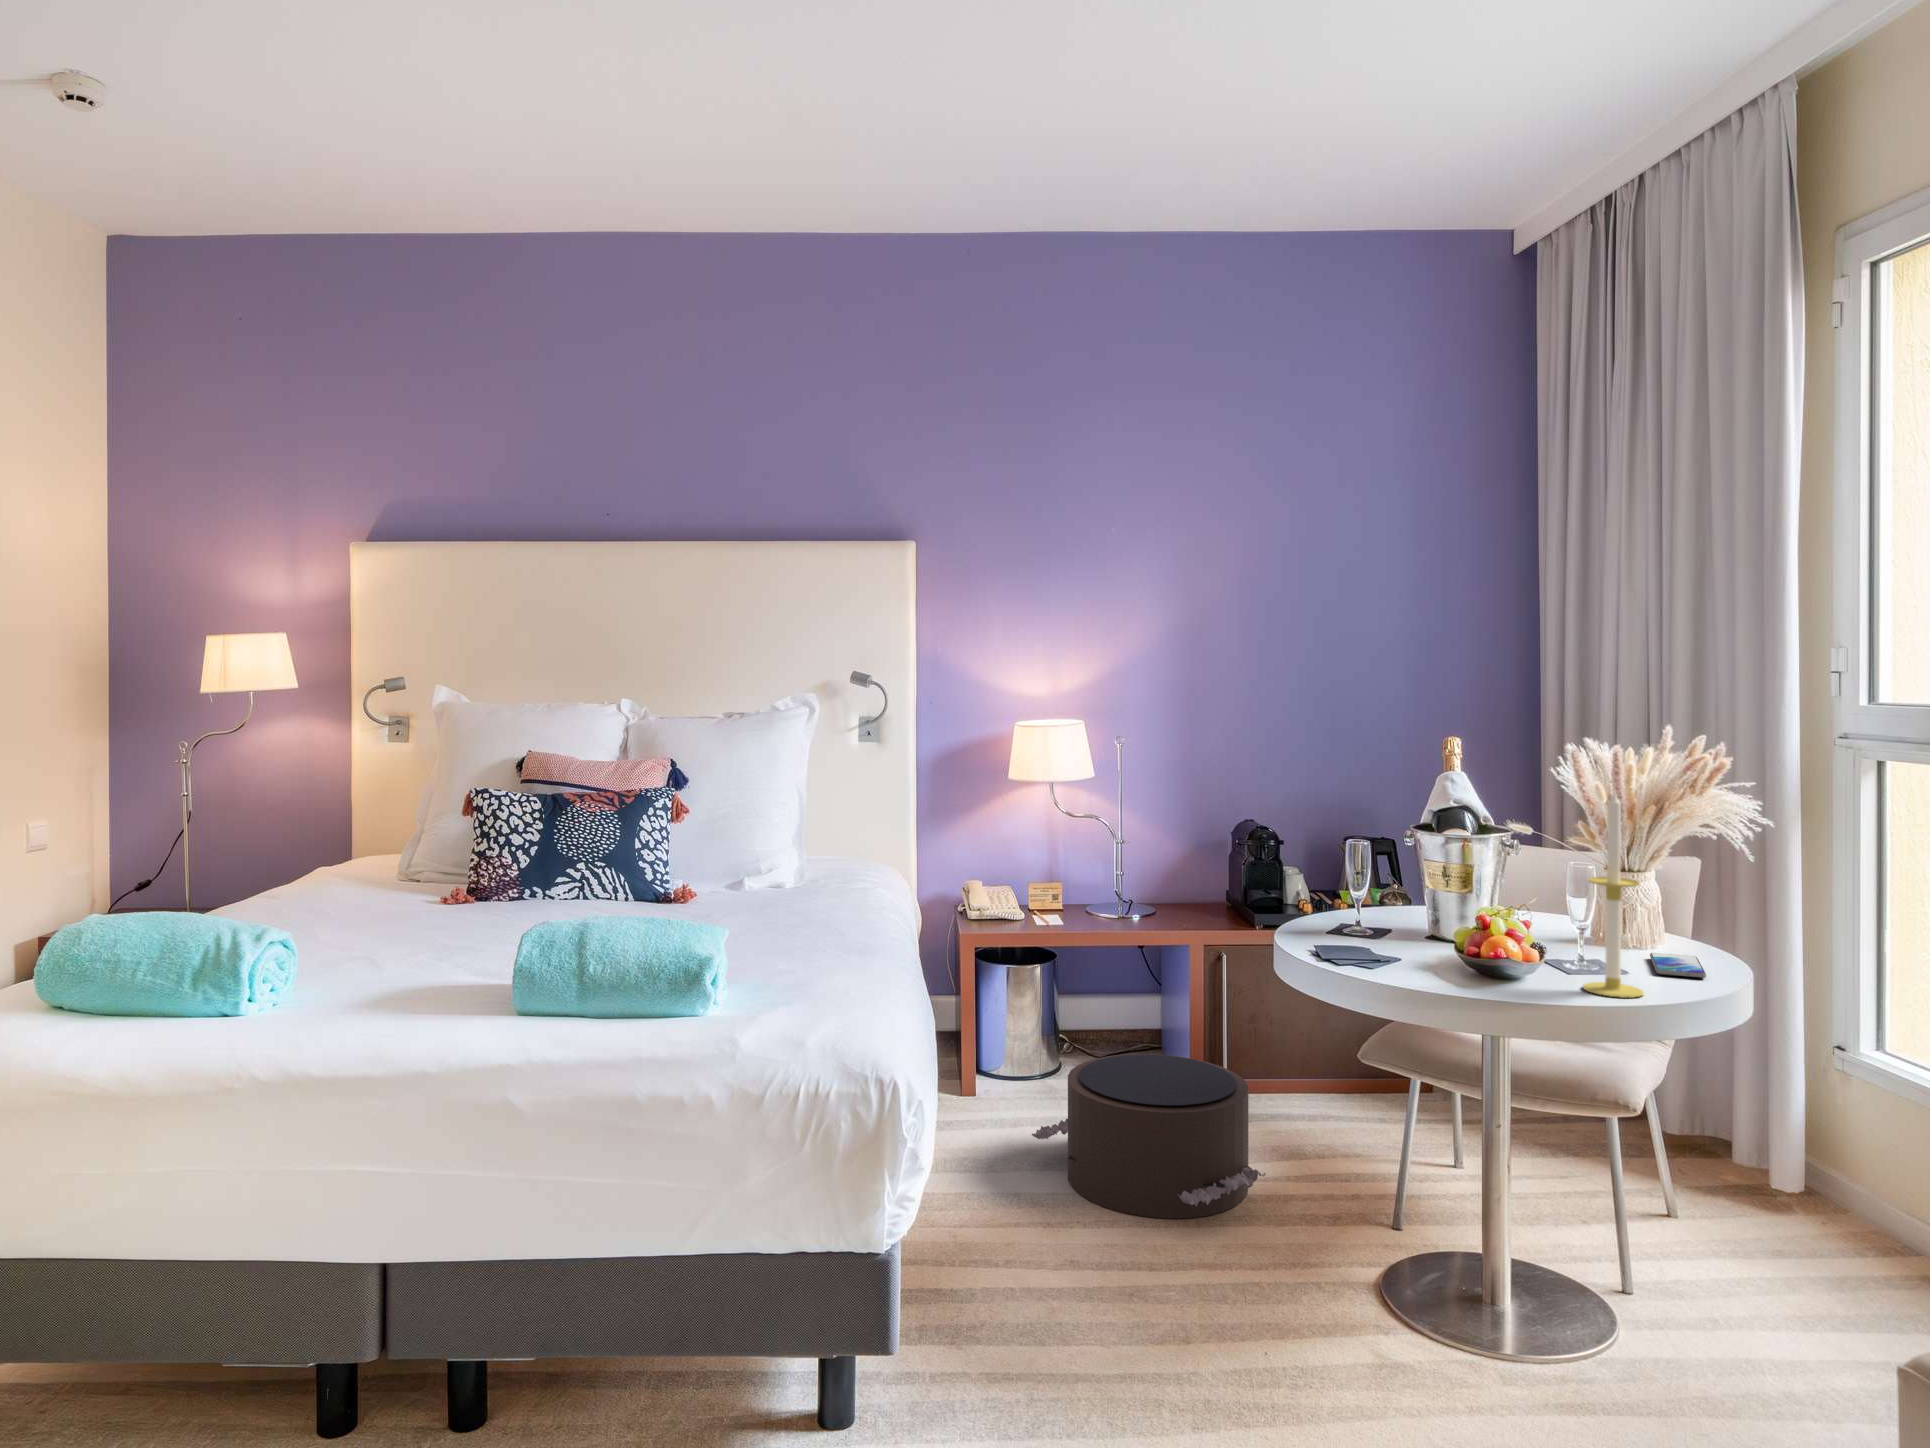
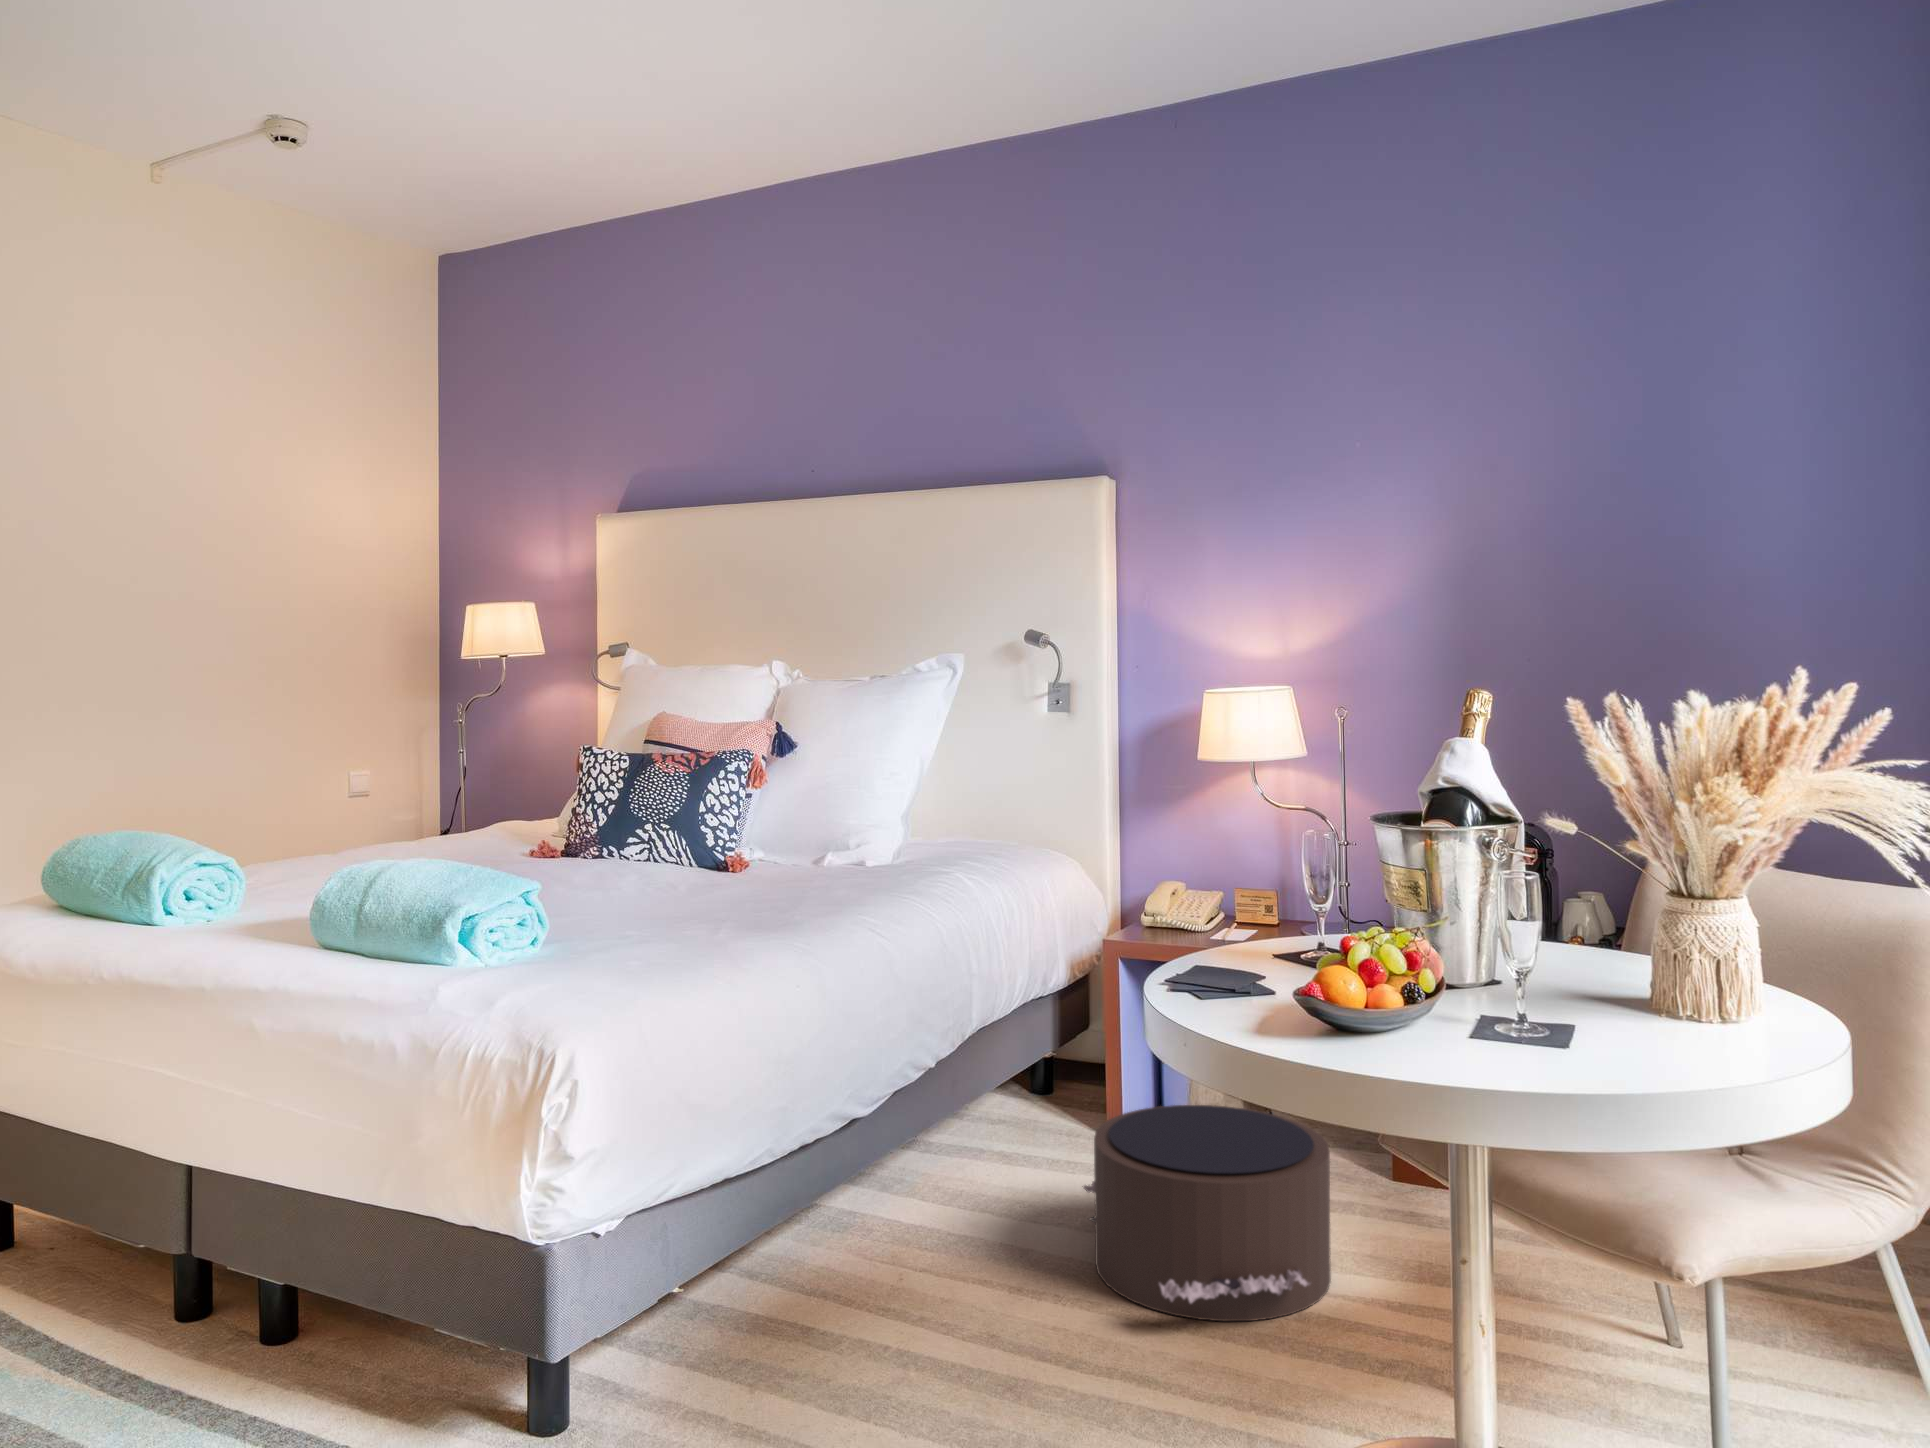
candle: present [1583,791,1644,998] -> none [1409,752,1497,1072]
smartphone: present [1650,953,1706,978] -> none [1604,1024,1737,1063]

